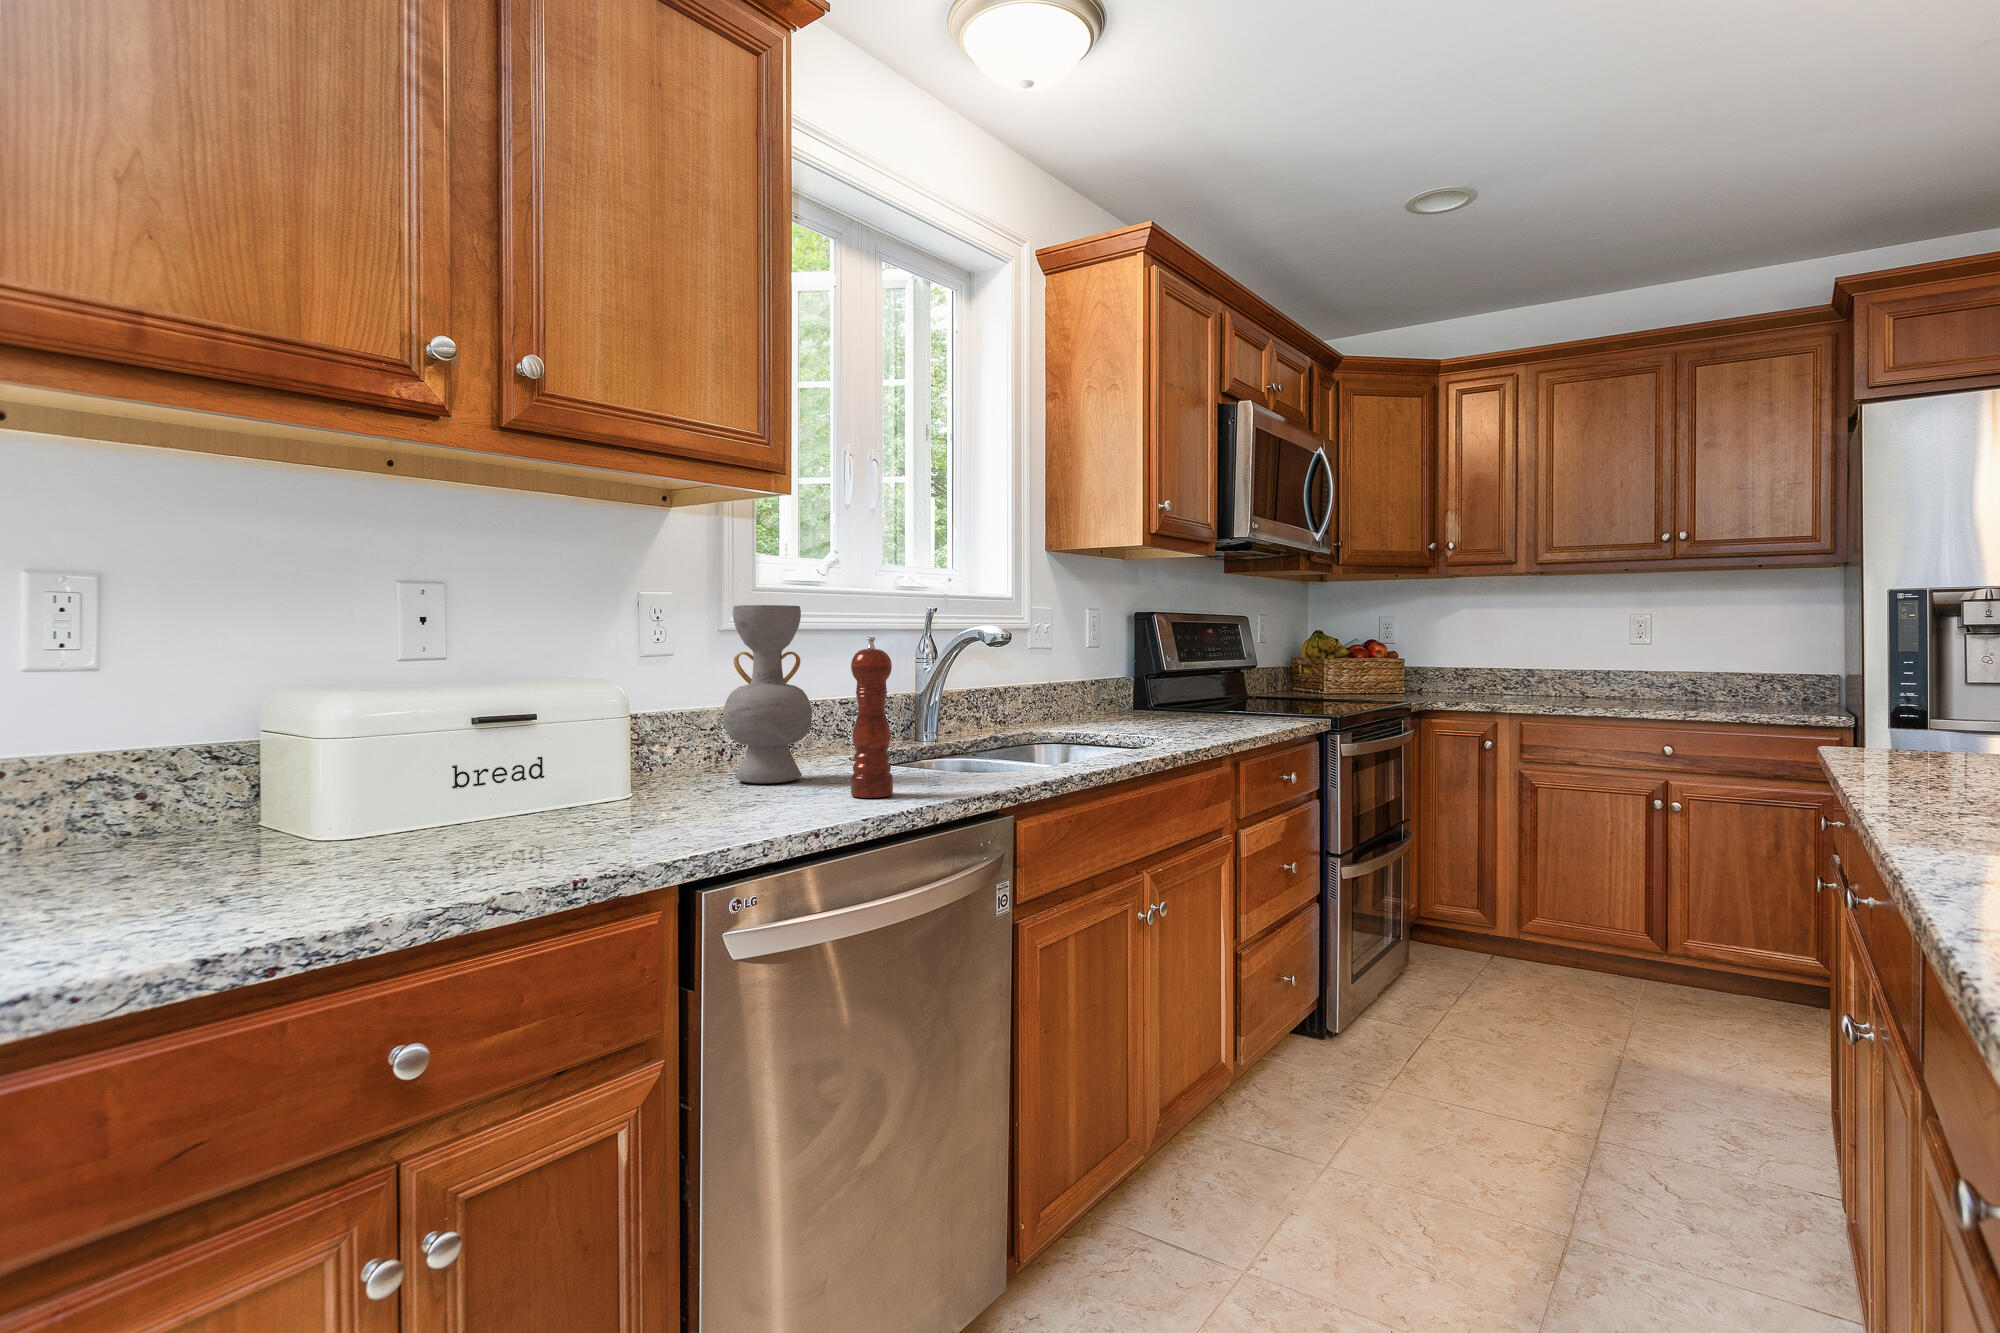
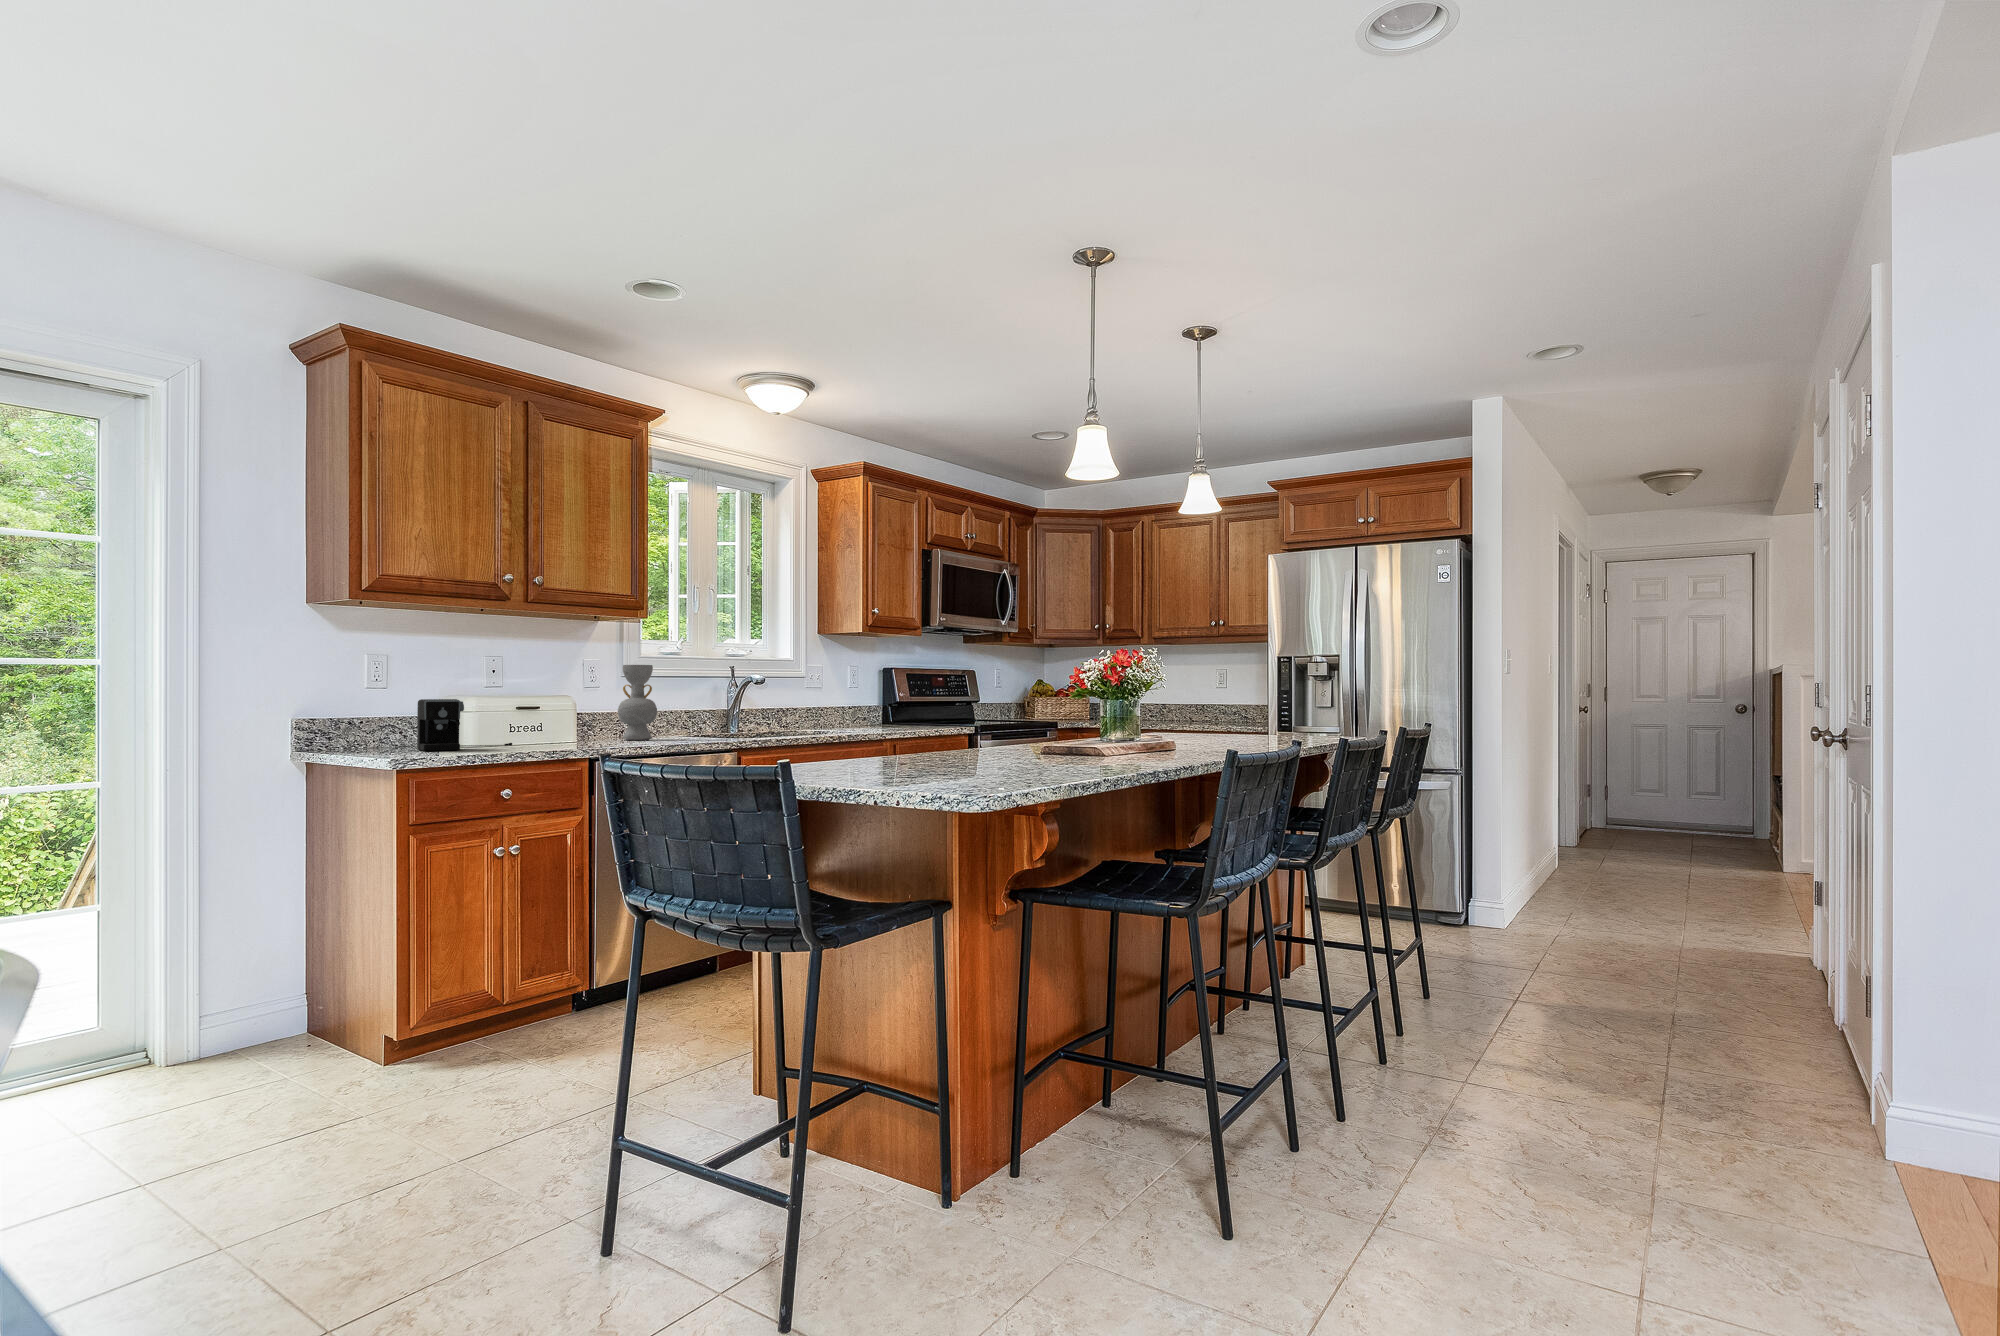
pepper mill: present [851,637,893,798] -> none [666,678,684,742]
coffee maker: none [117,712,455,904] -> present [417,699,512,751]

